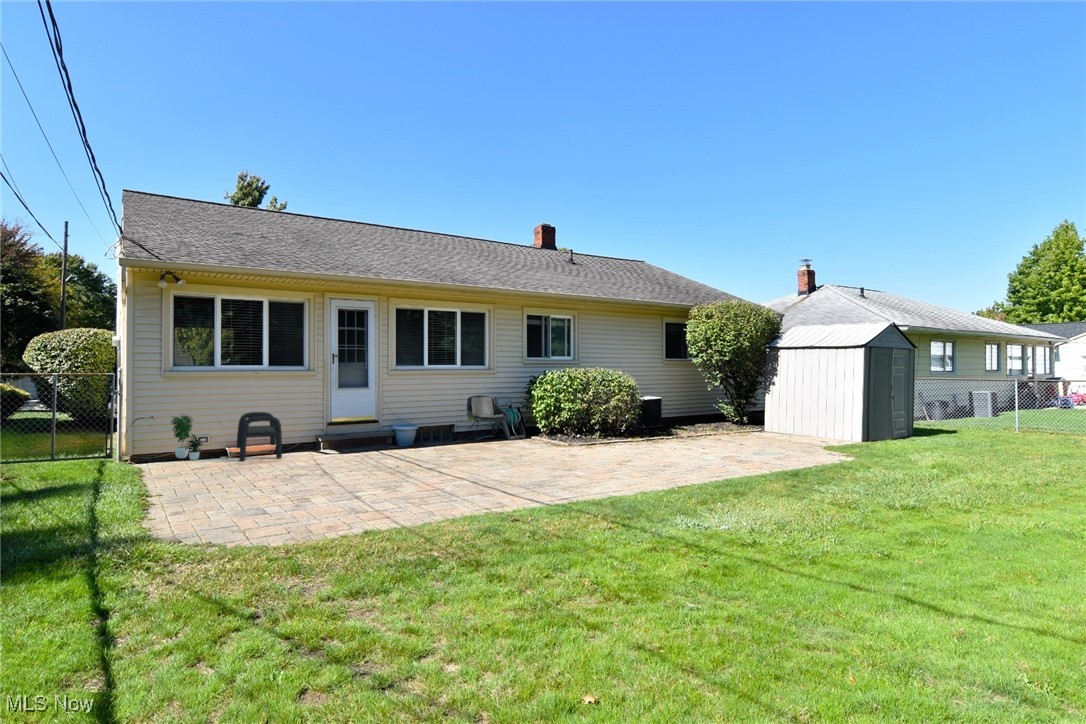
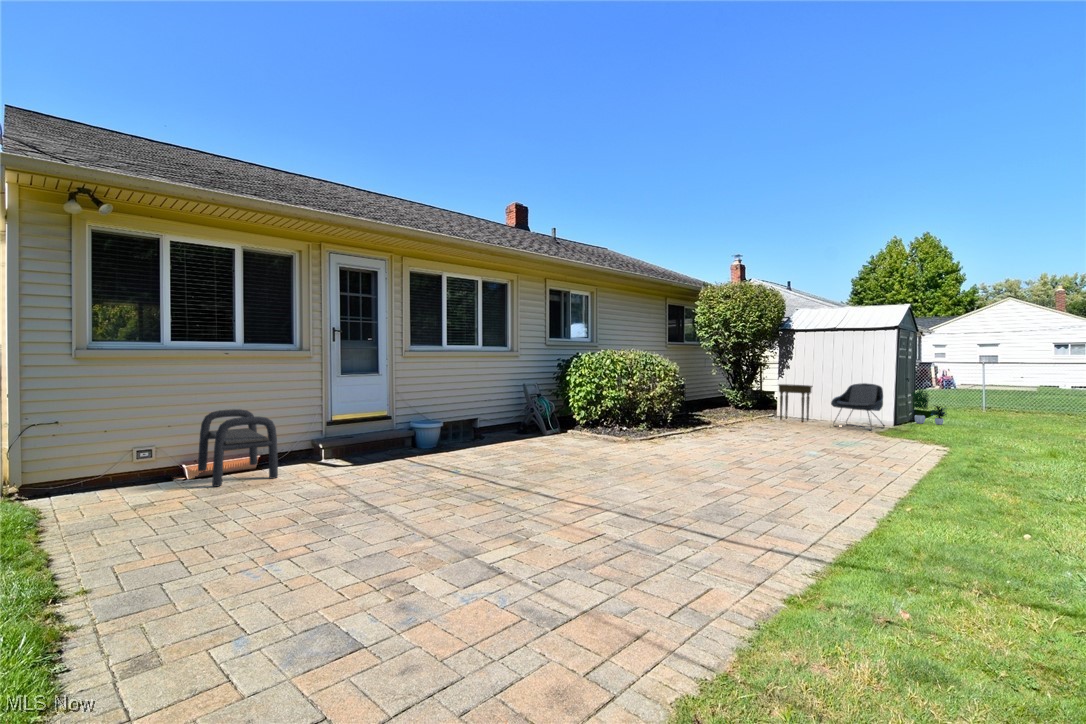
lounge chair: present [464,395,509,441] -> present [831,383,884,431]
side table: none [758,401,791,437] -> present [778,384,812,422]
potted plant: present [171,415,202,460] -> present [912,390,946,425]

